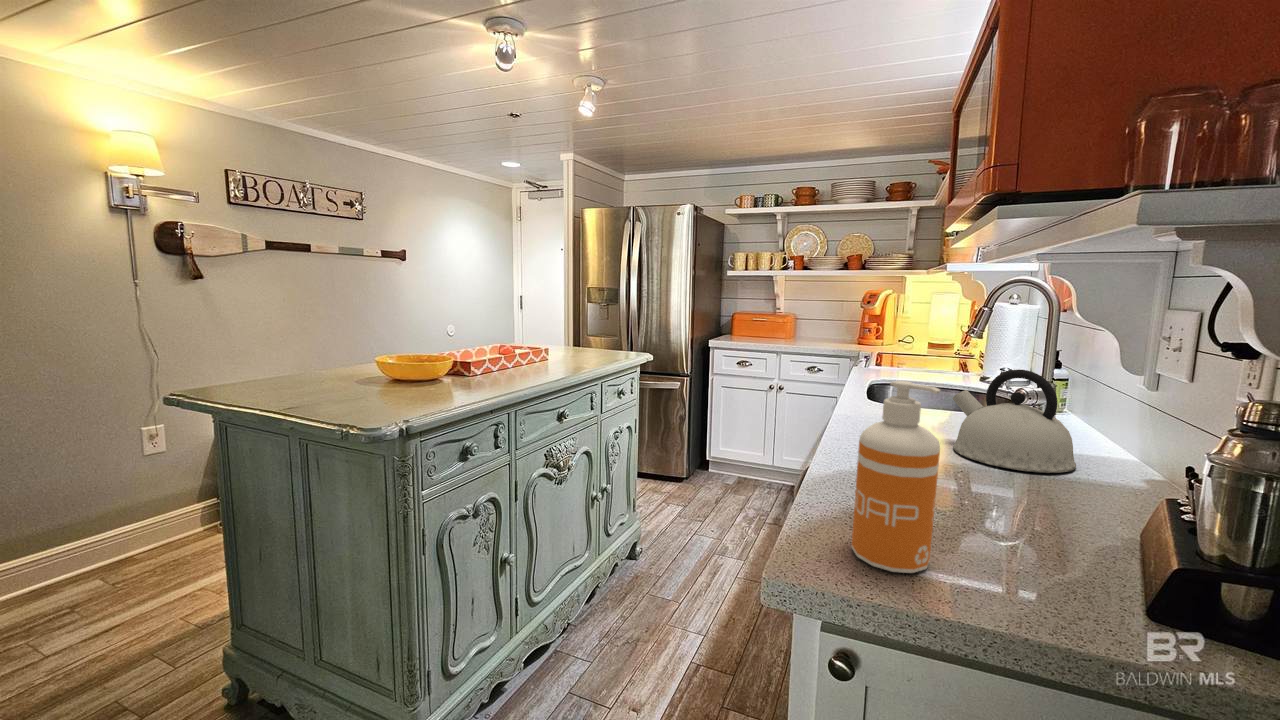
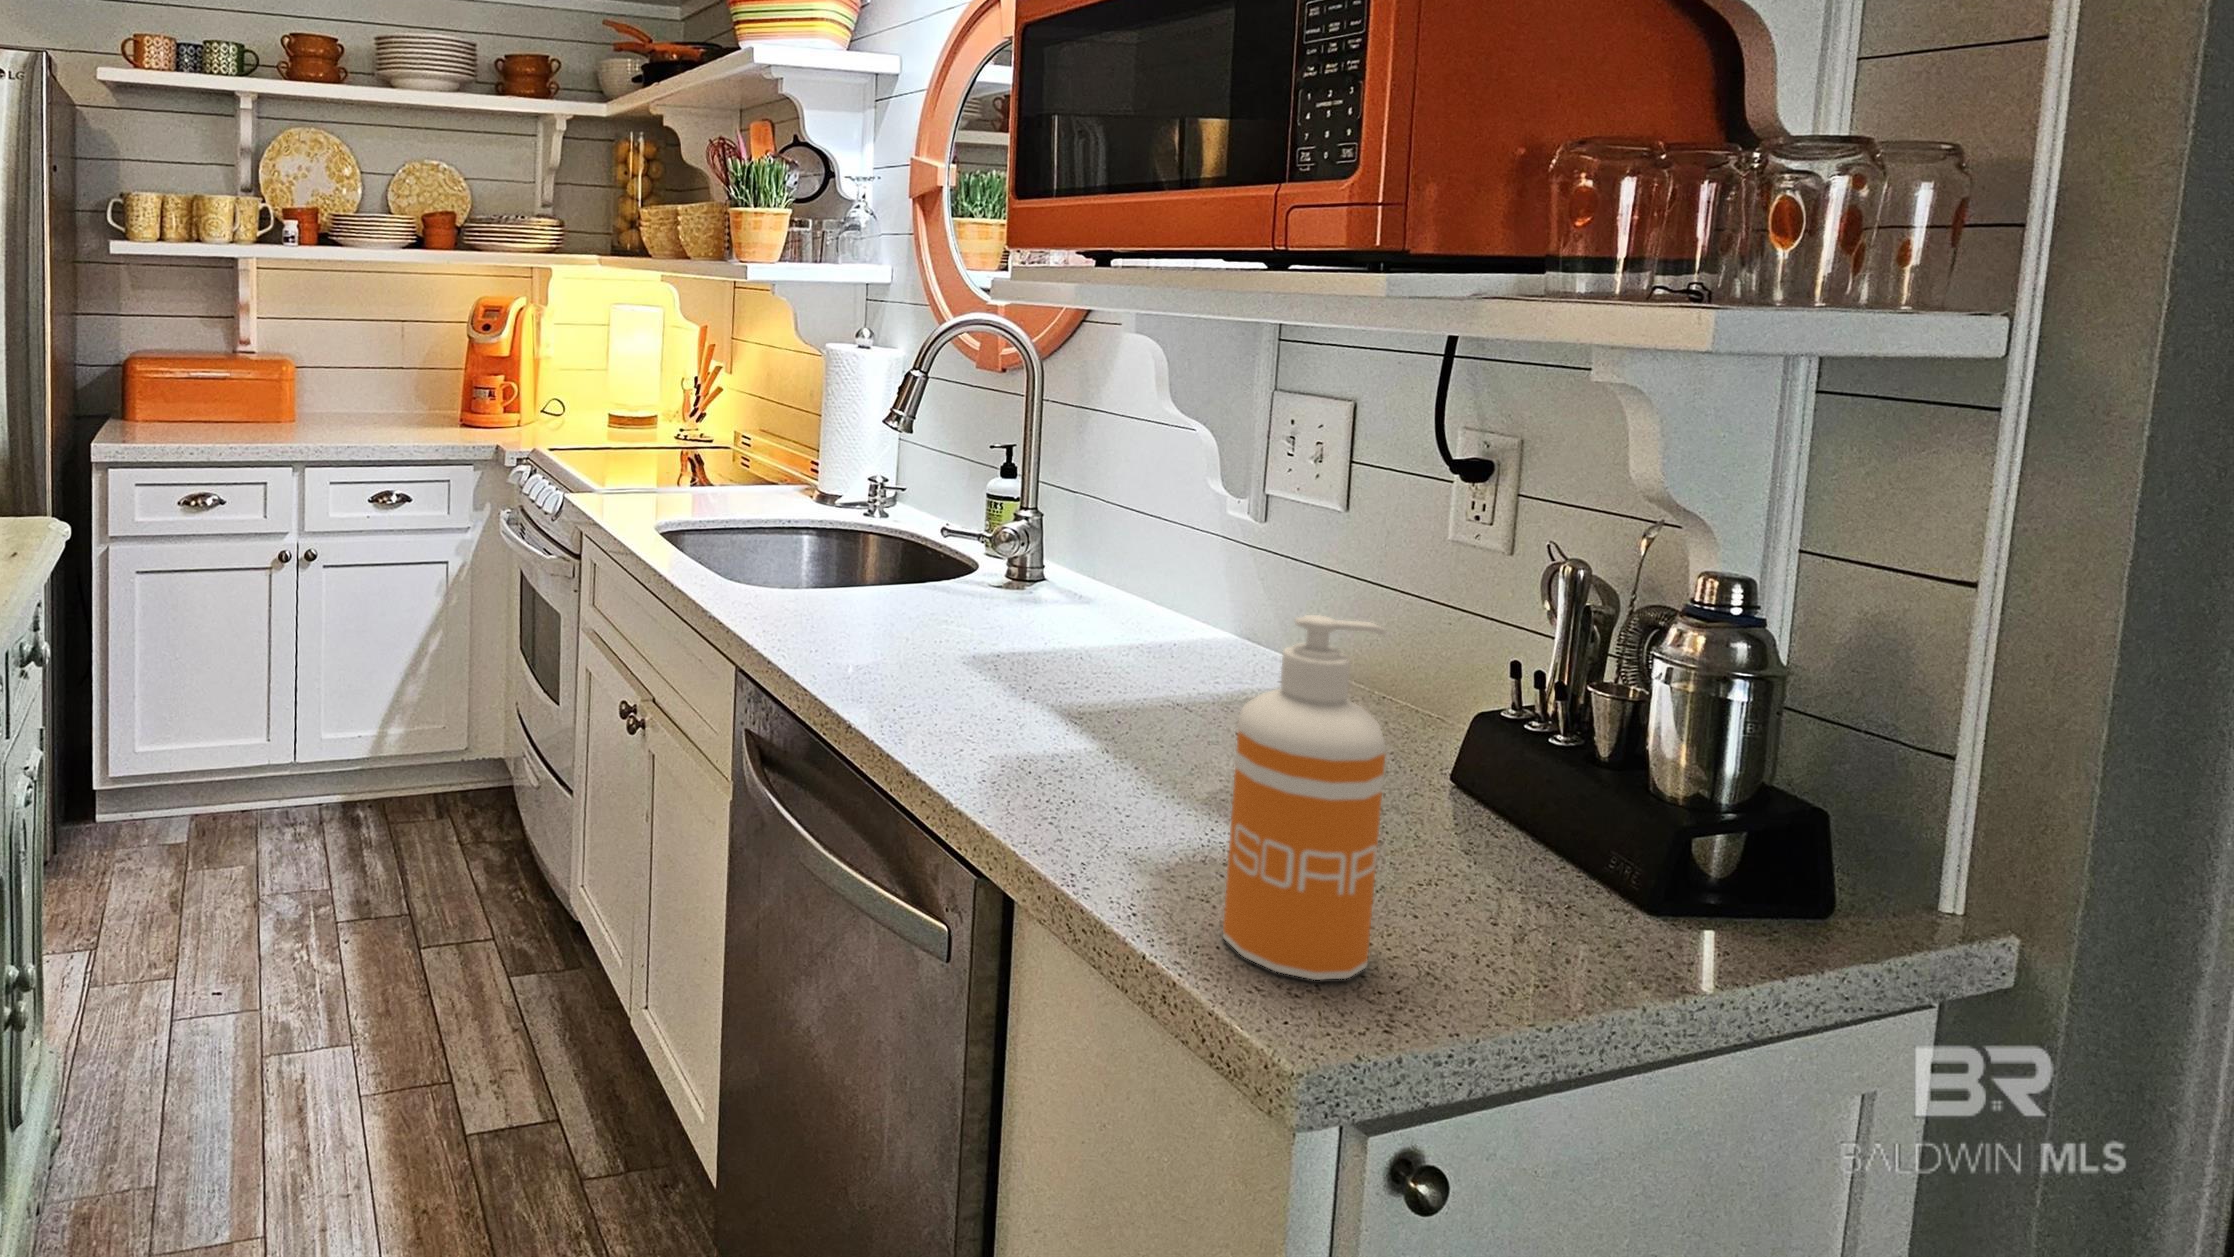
kettle: present [953,370,1076,473] -> none [985,515,1192,702]

